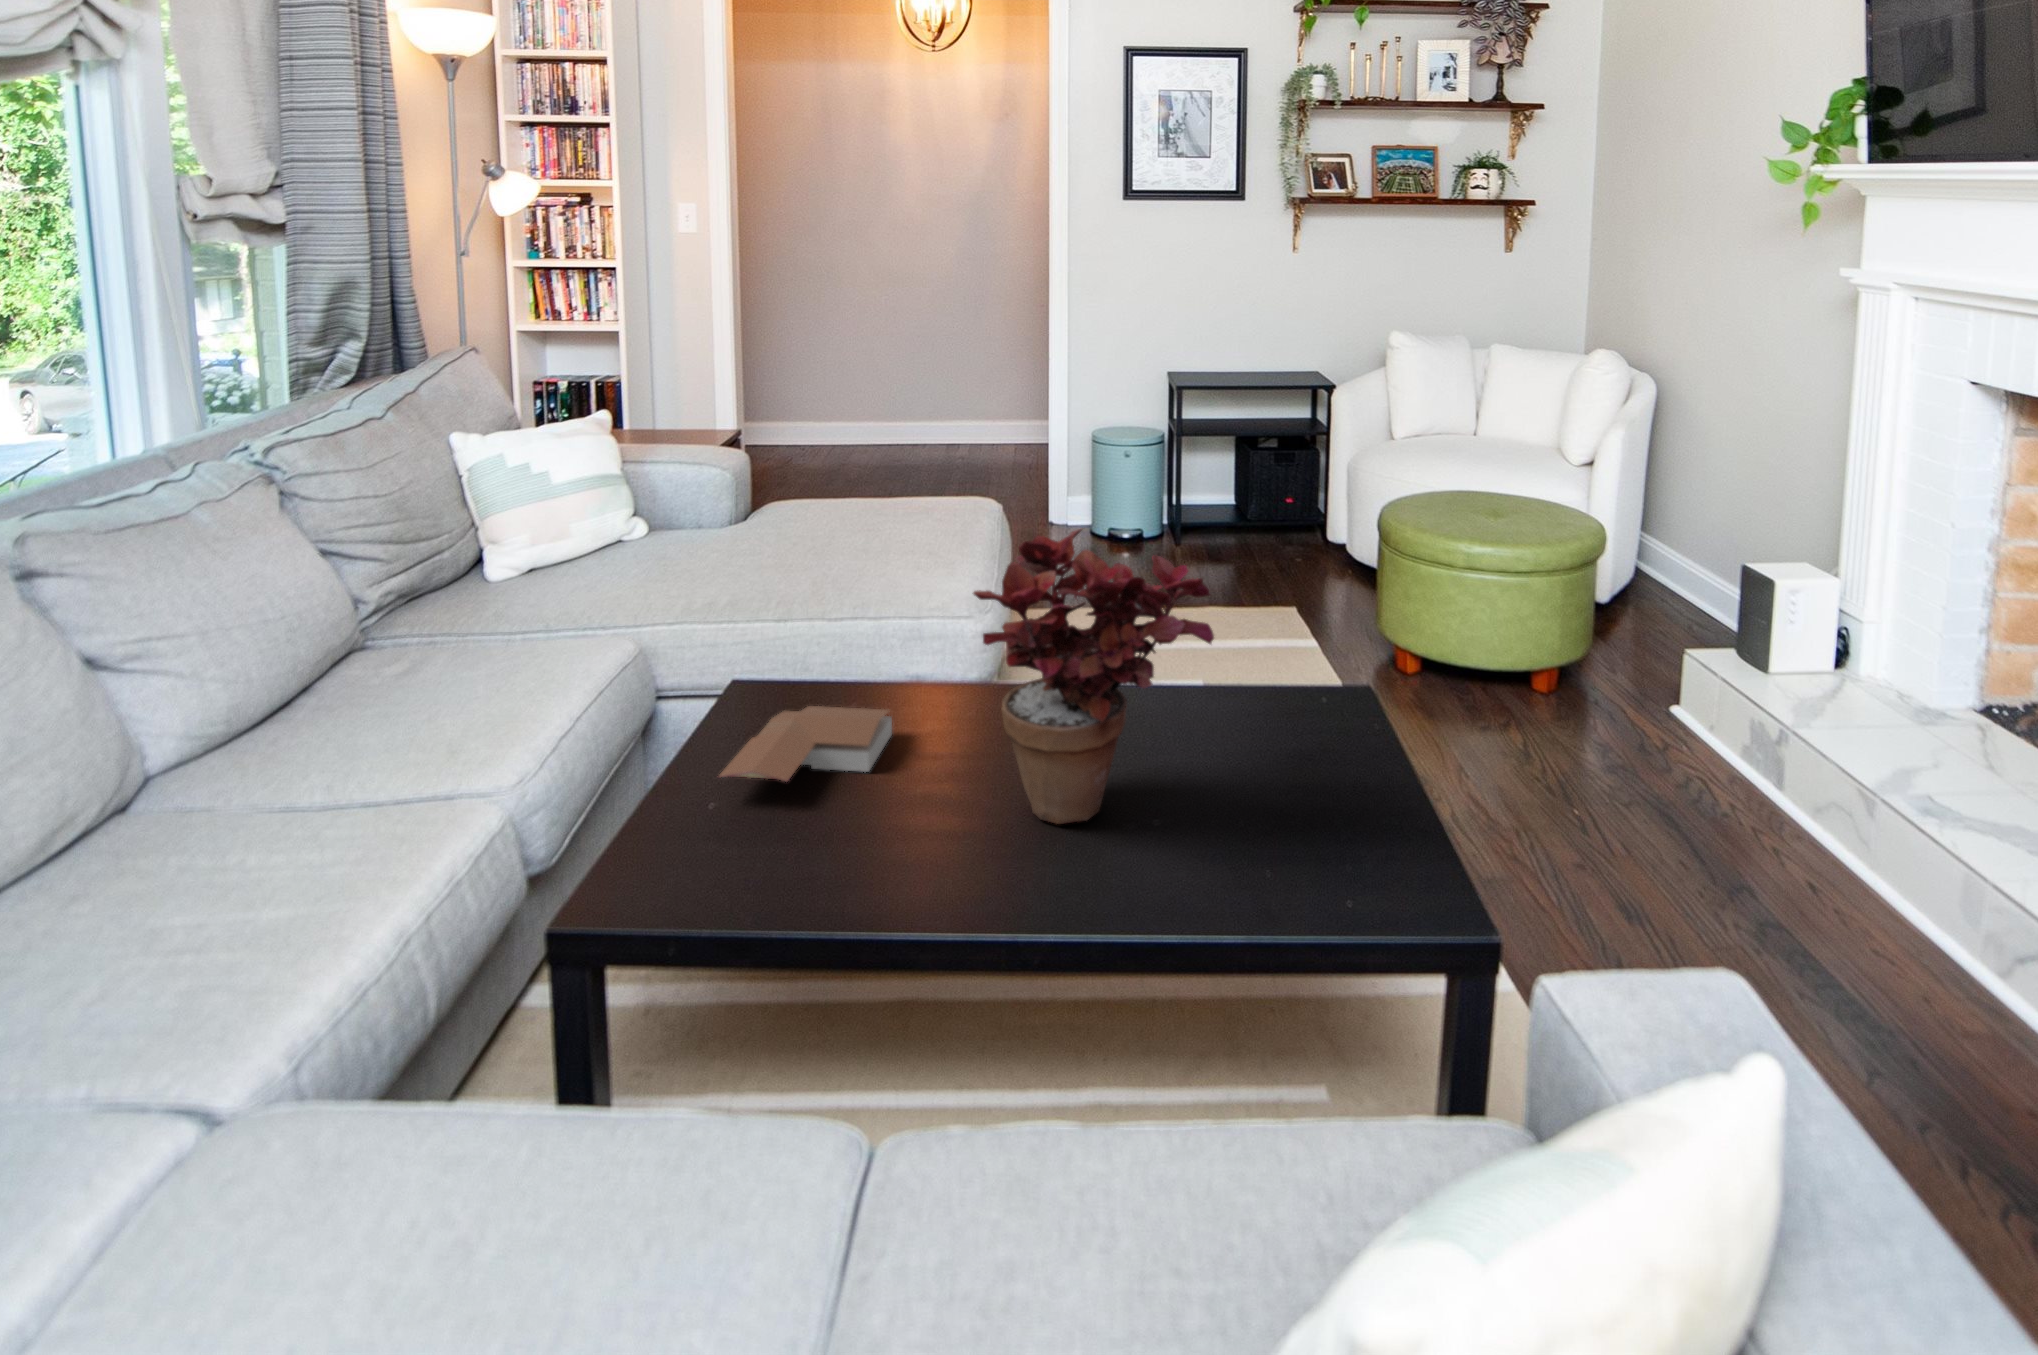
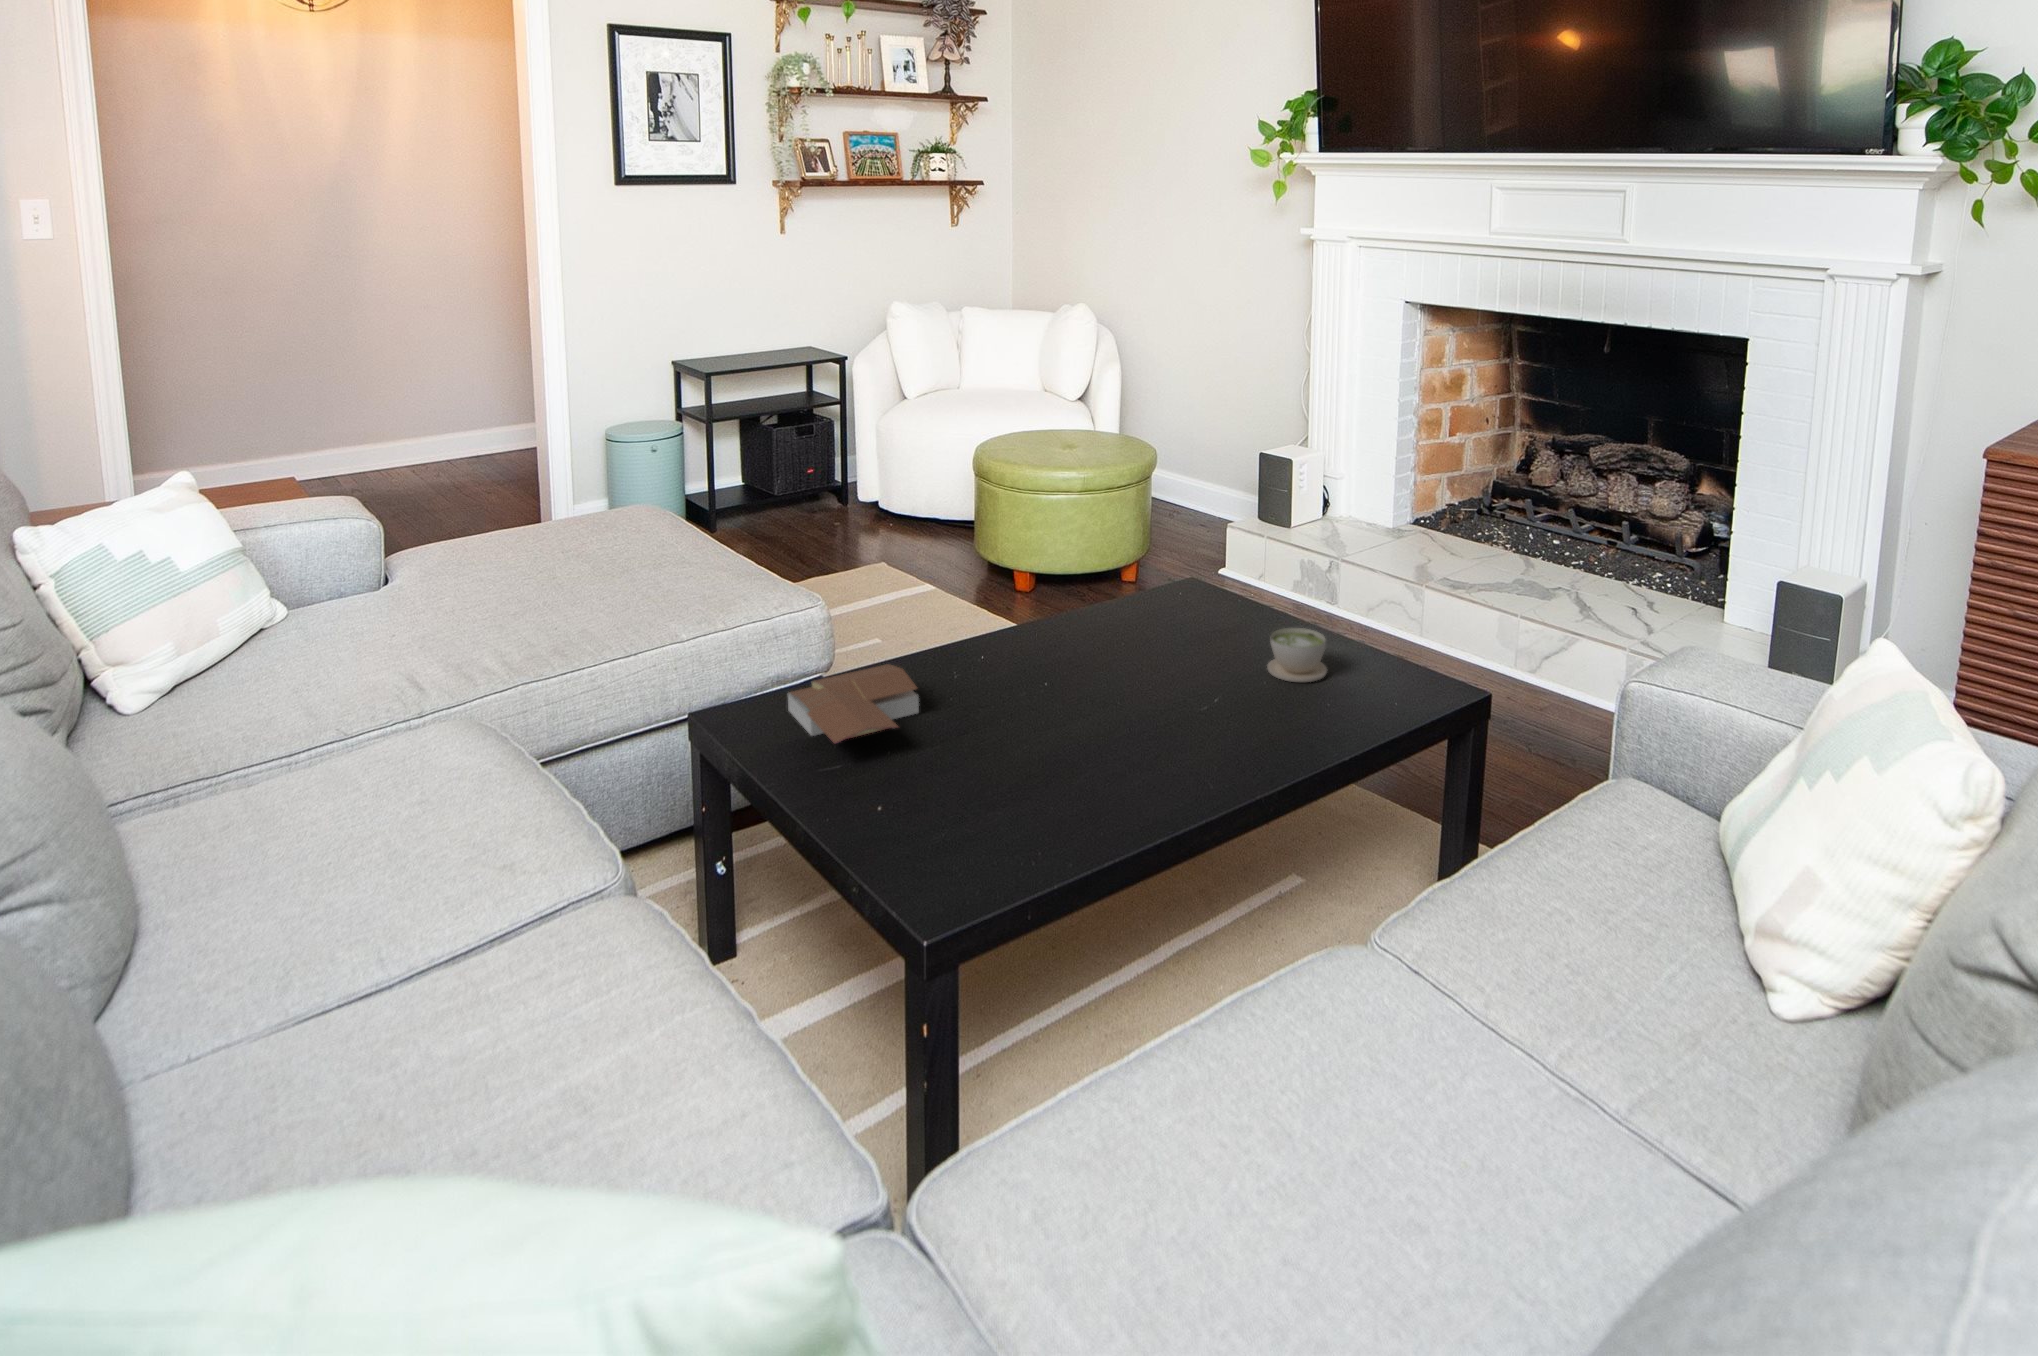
potted plant: present [973,529,1214,824] -> none [1027,456,1199,698]
coffee cup: none [1275,808,1366,896] -> present [1267,628,1327,682]

